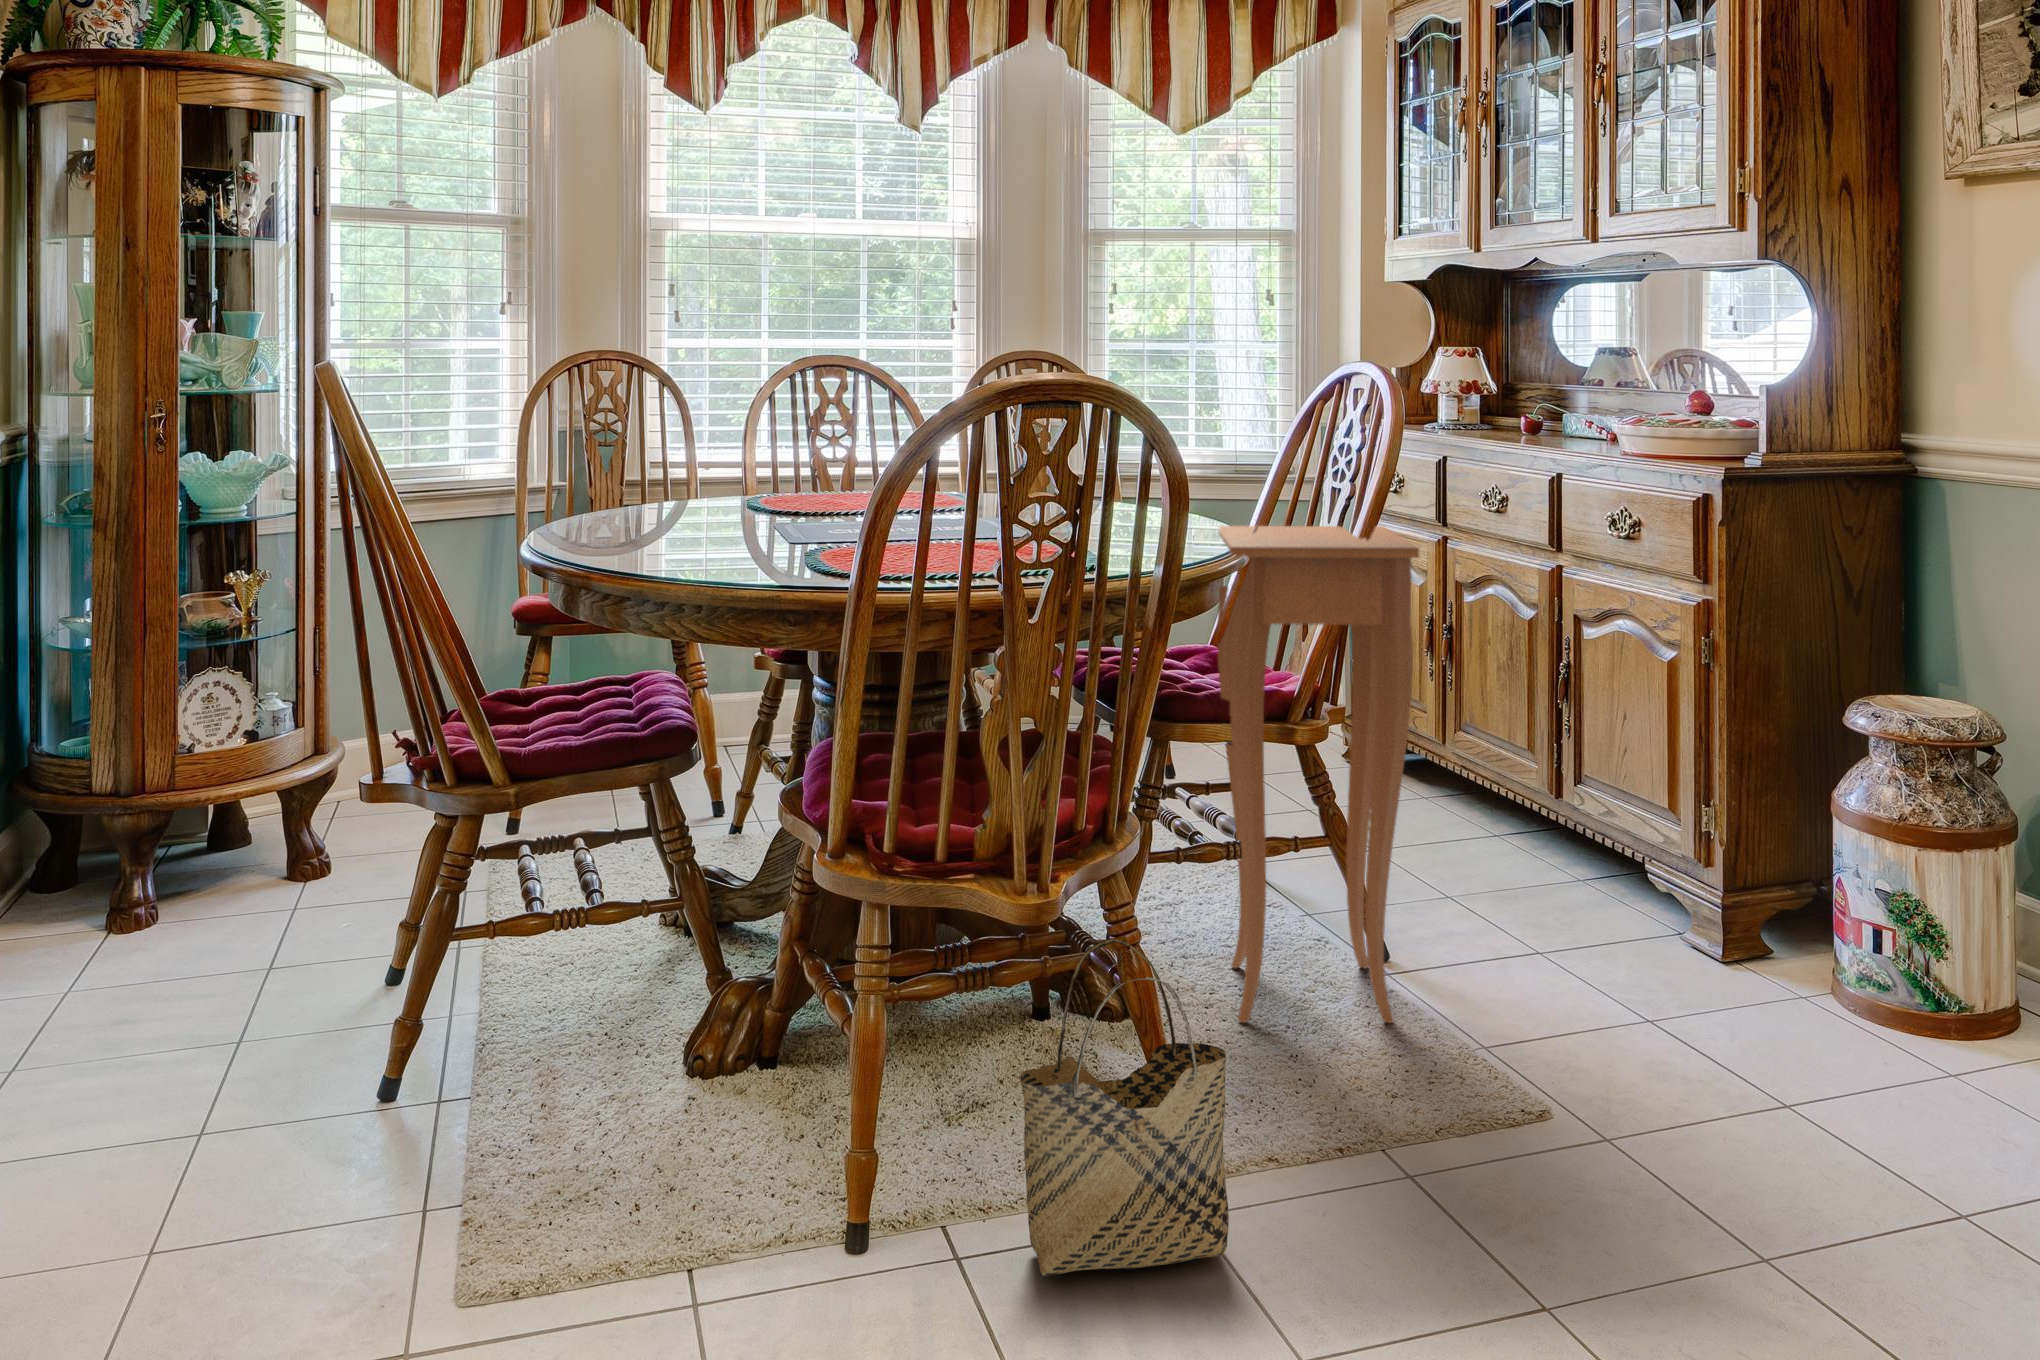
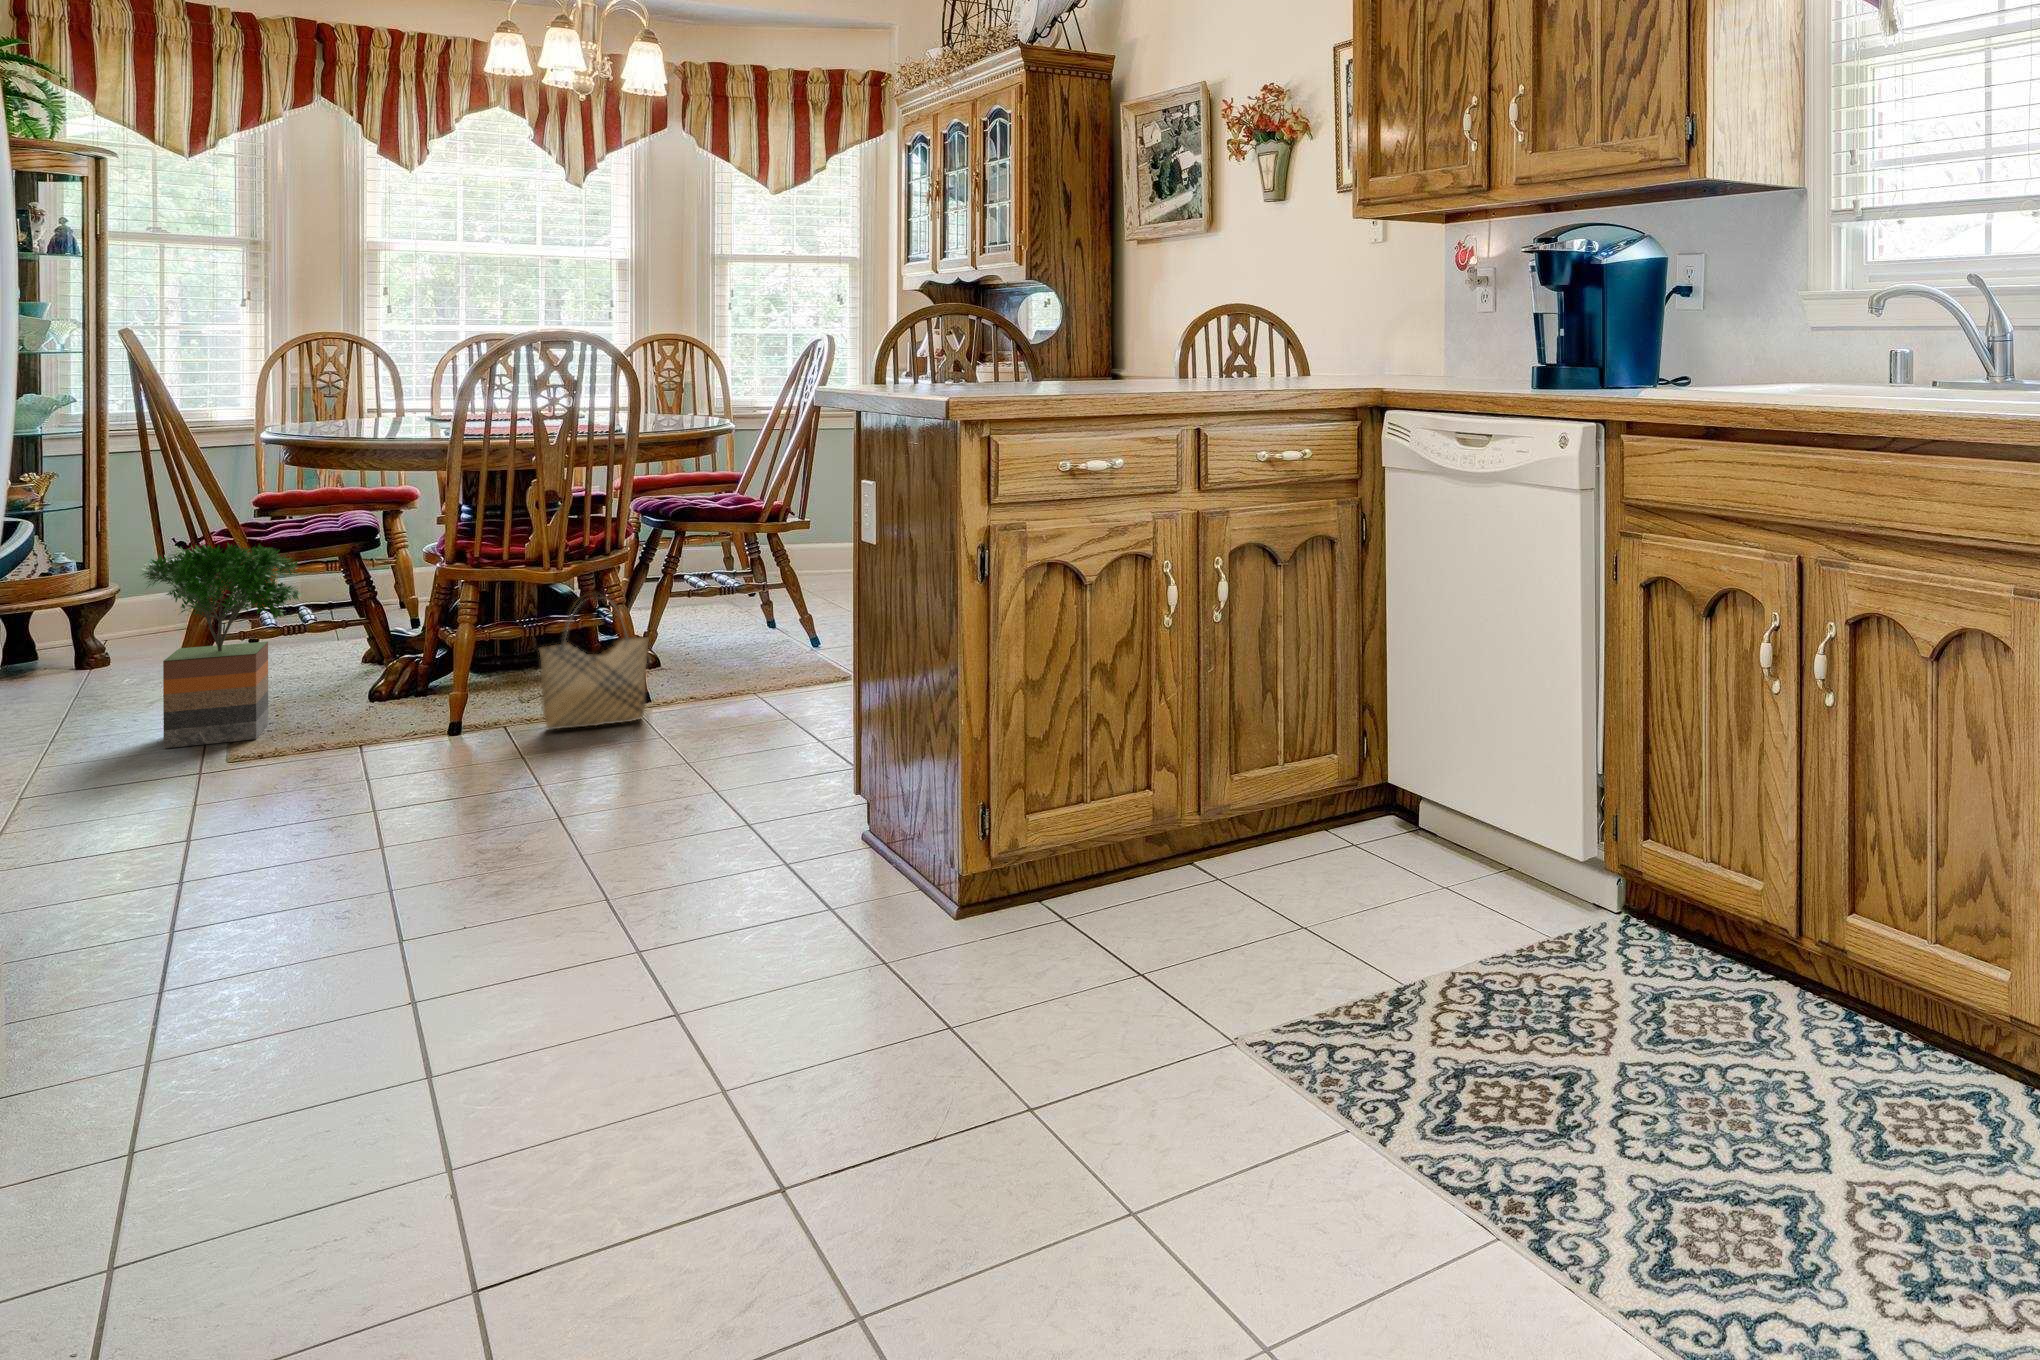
side table: present [1217,526,1419,1023] -> none [701,423,812,670]
potted tree: none [308,773,585,1210] -> present [141,543,301,748]

